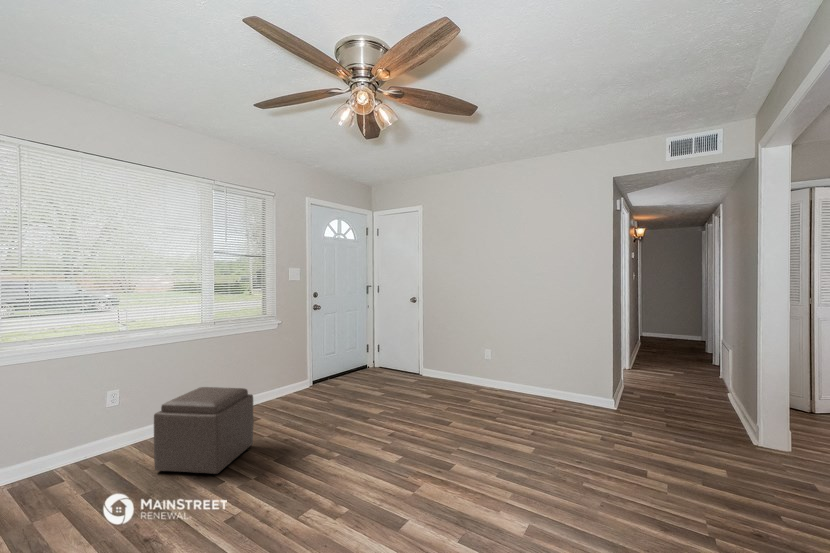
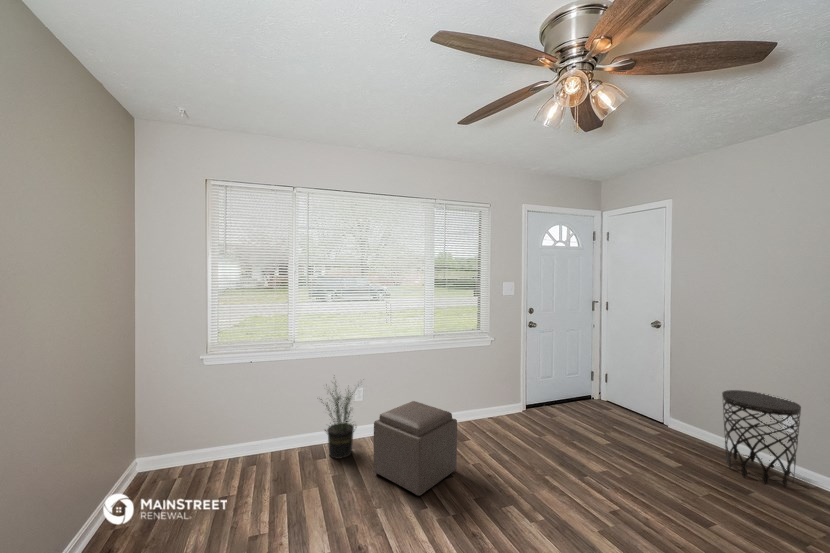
side table: none [453,338,491,397] -> present [722,390,801,487]
potted plant: none [53,373,134,475] -> present [321,386,354,459]

